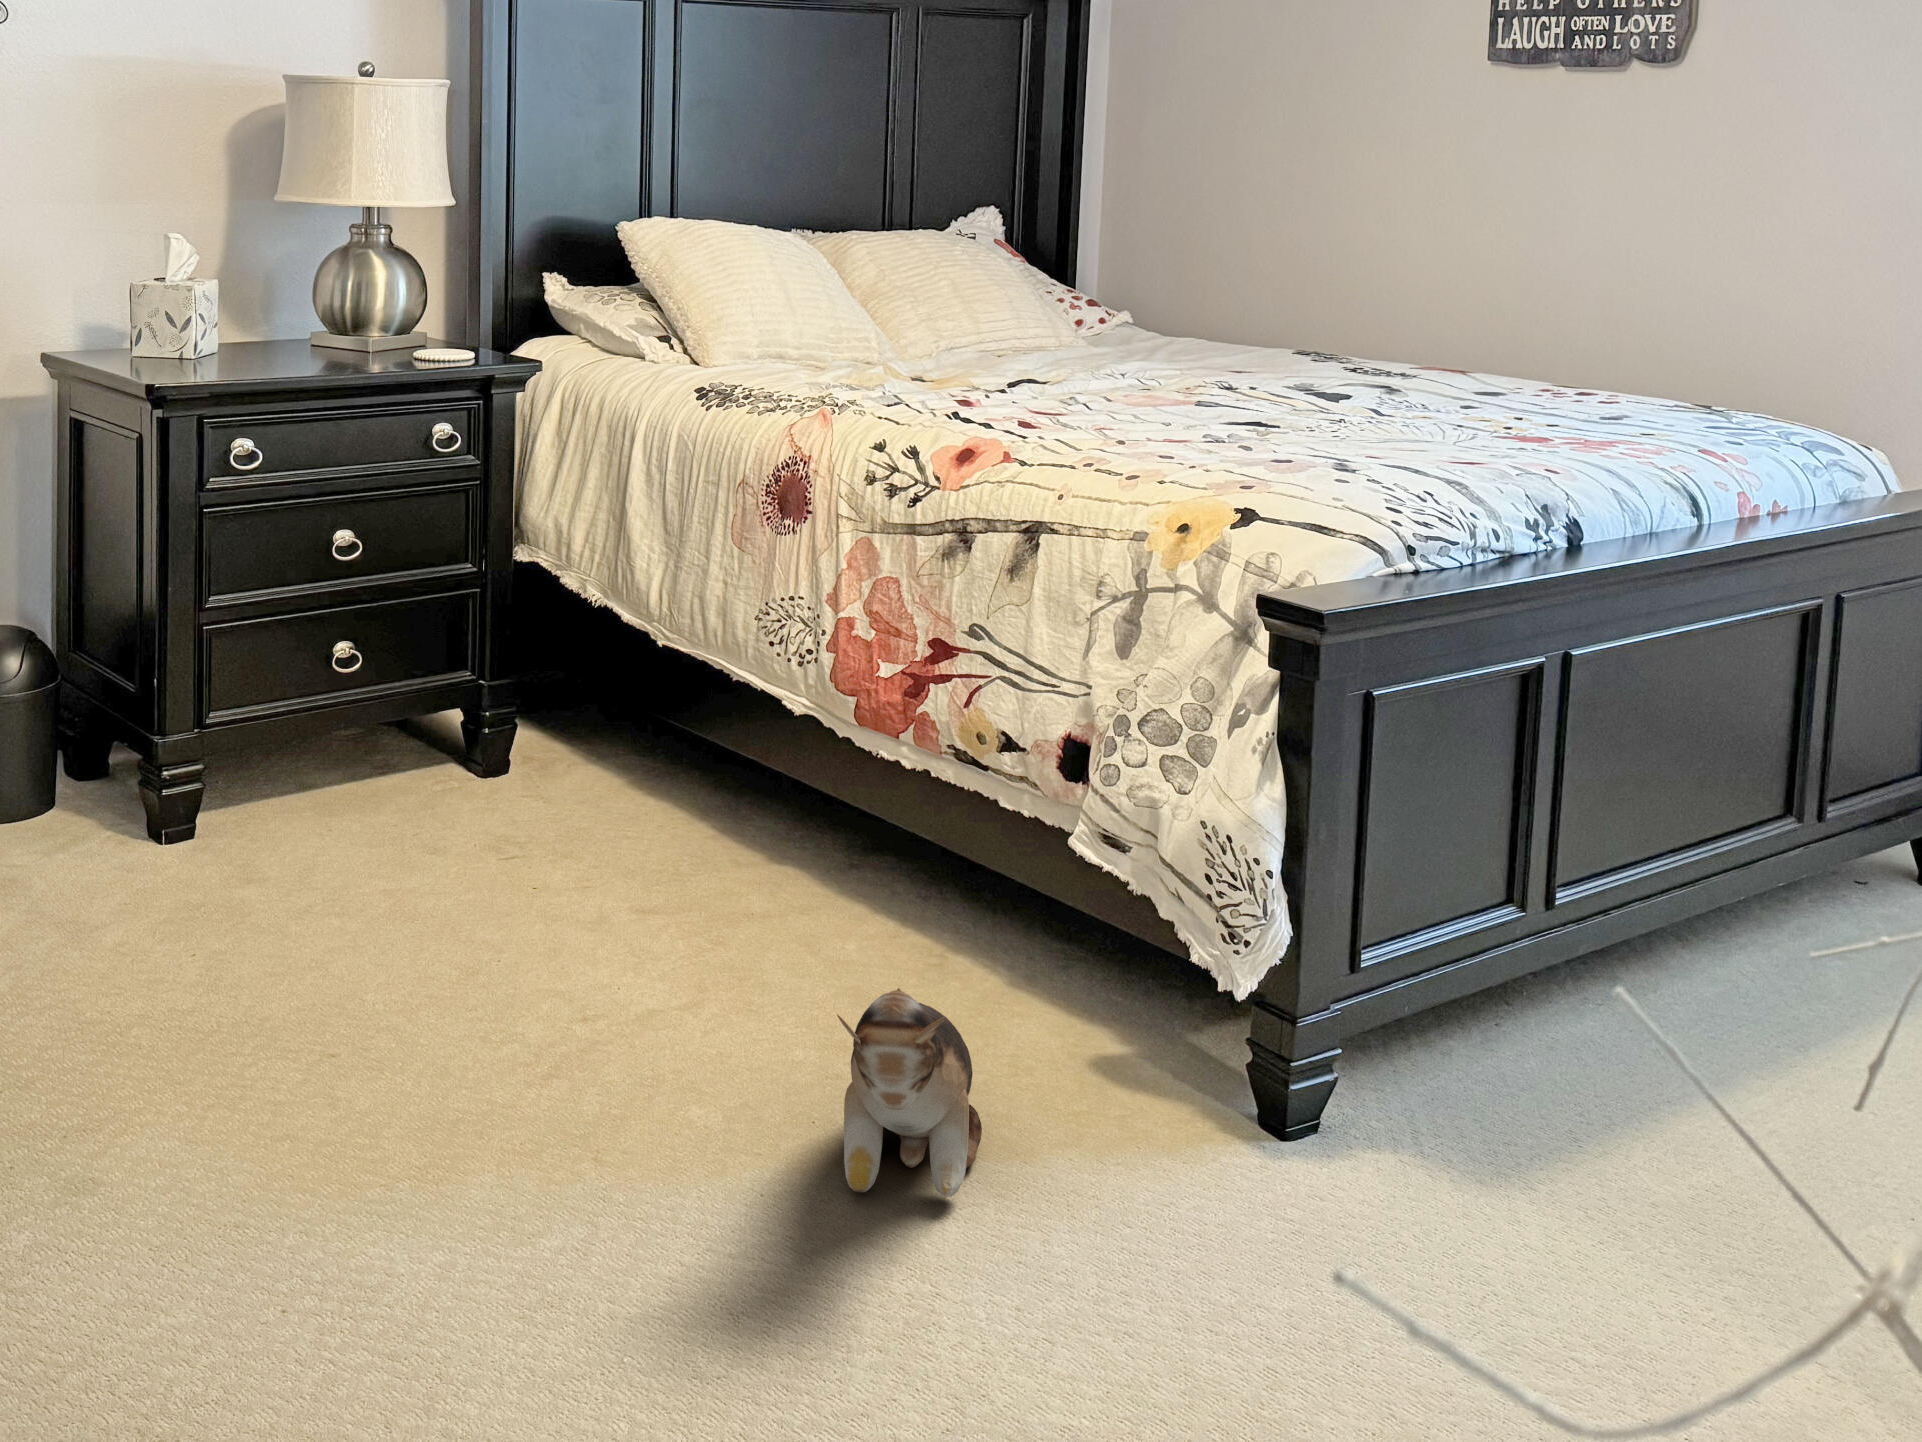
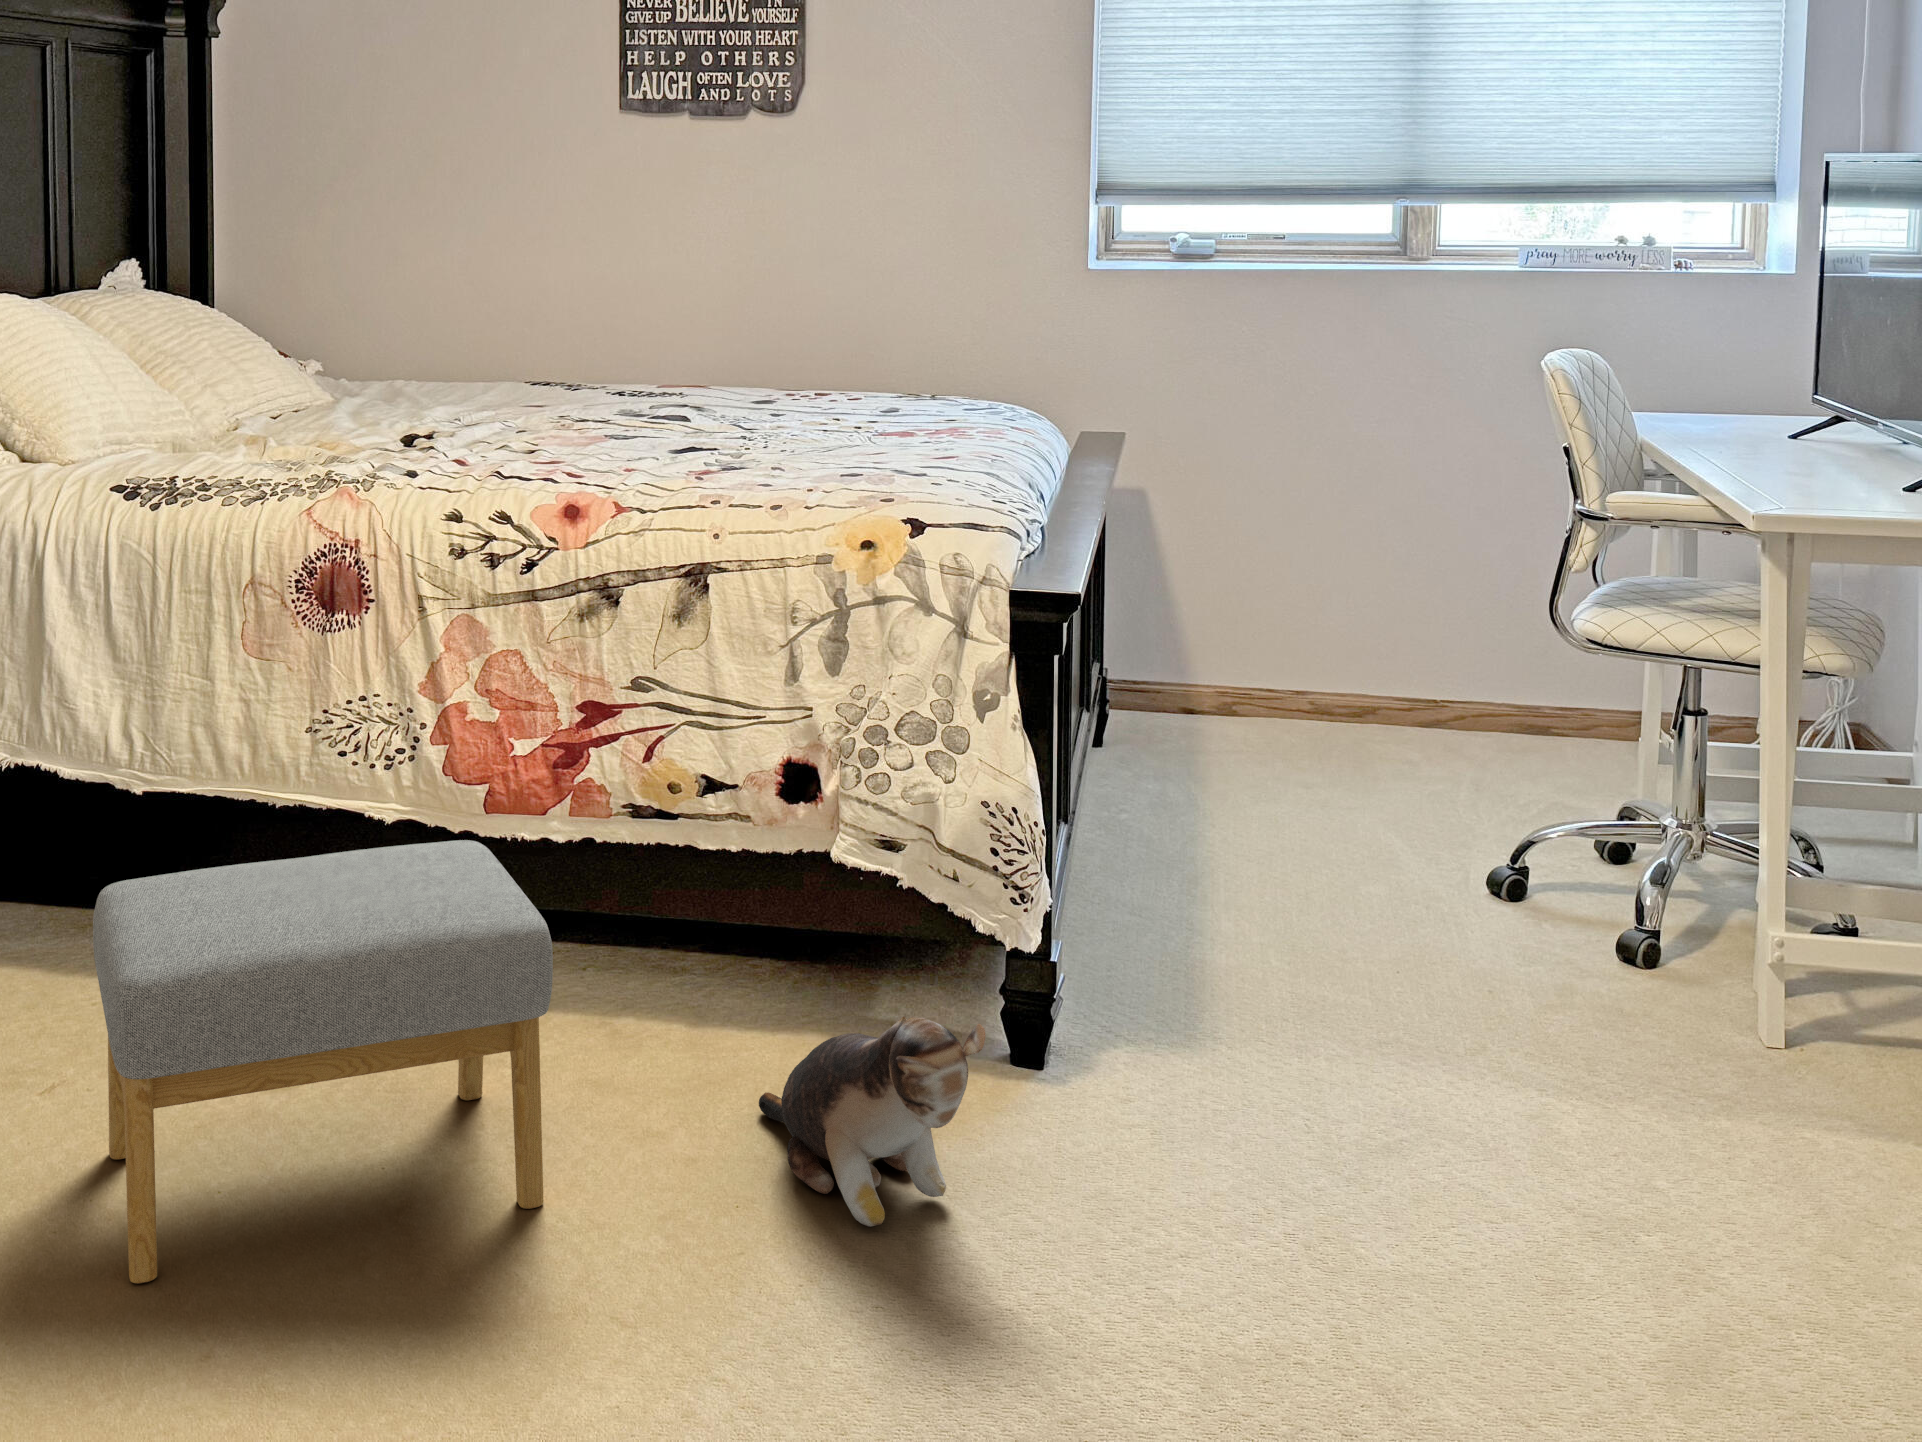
footstool: none [332,689,756,1061] -> present [93,840,553,1283]

